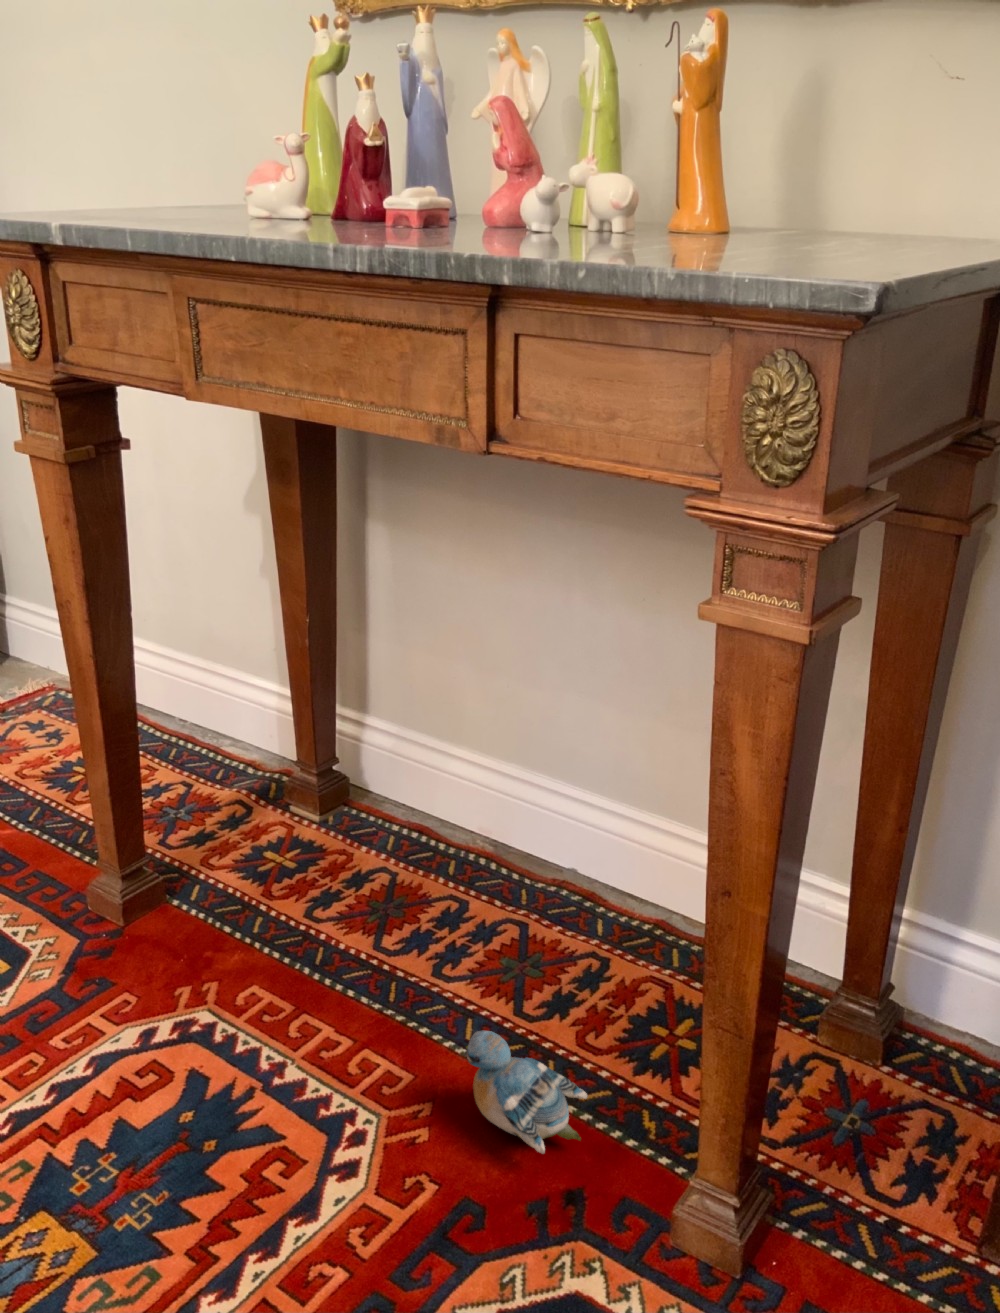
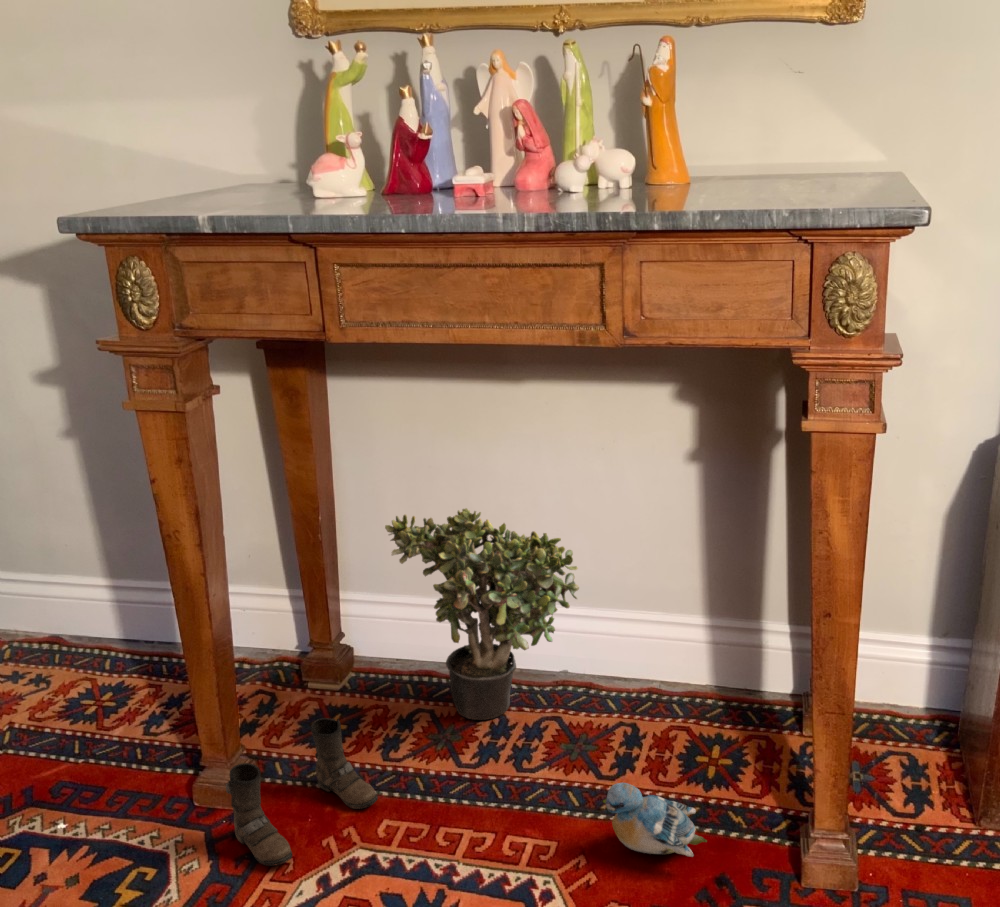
potted plant: none [350,634,579,903] -> present [385,508,579,720]
boots: none [83,850,264,1001] -> present [226,718,378,866]

